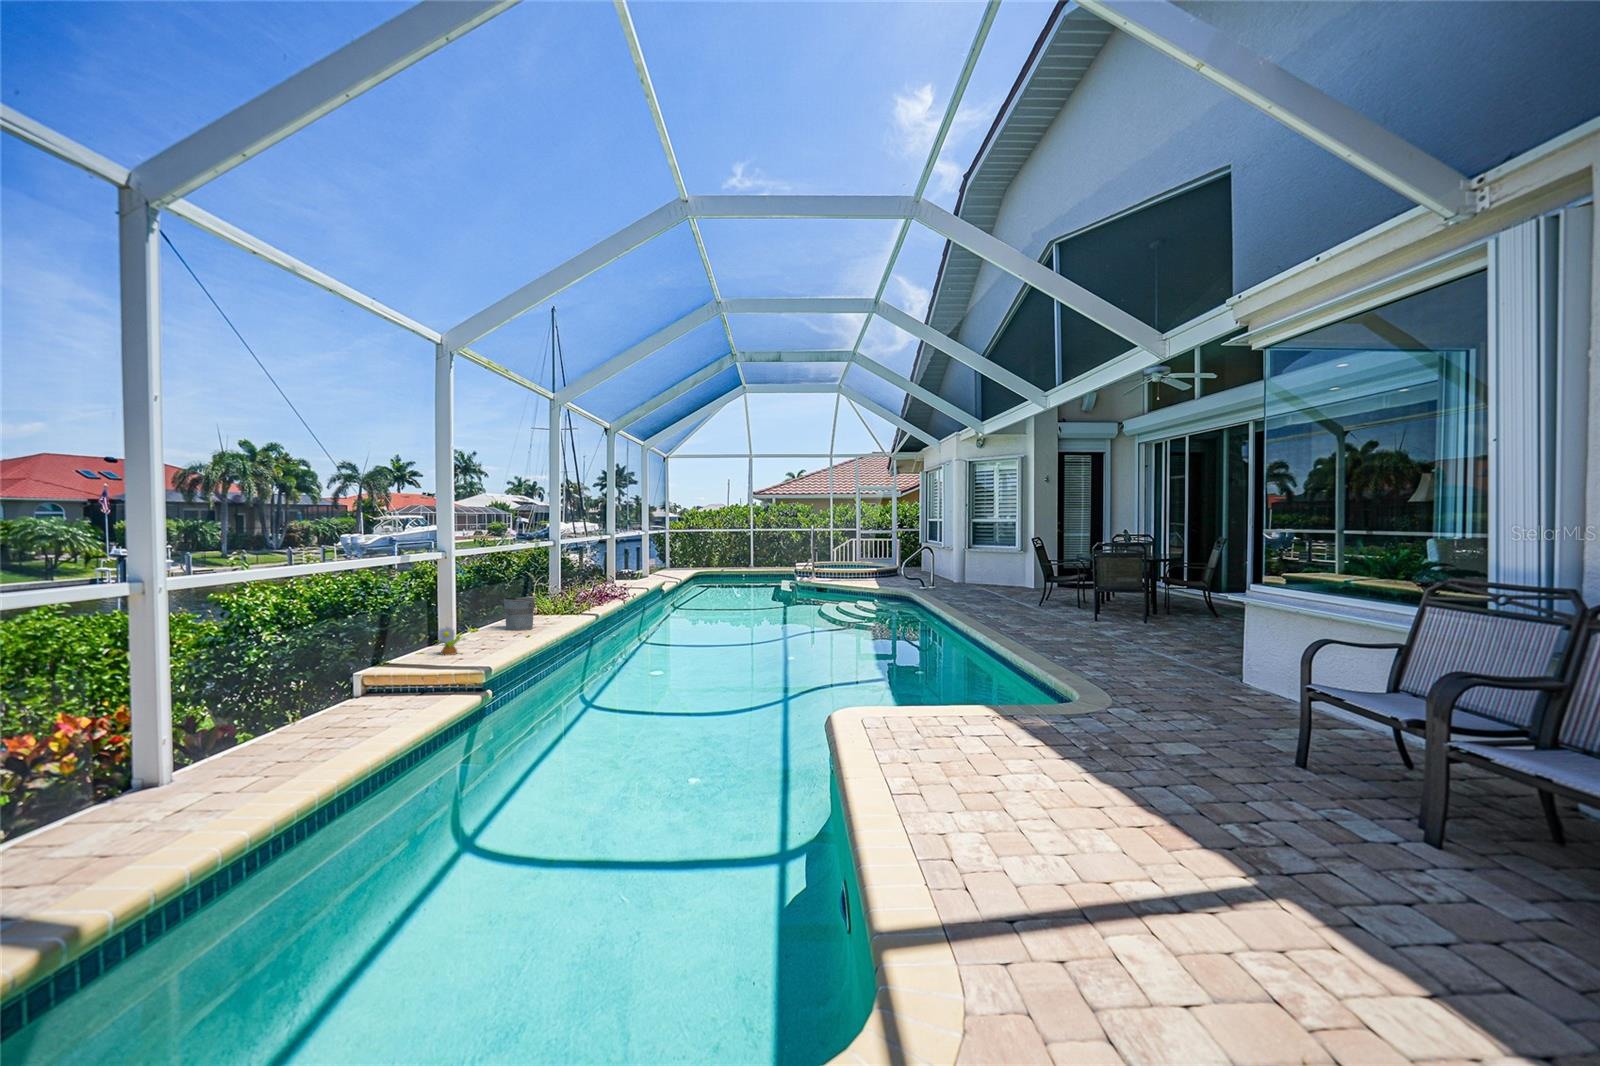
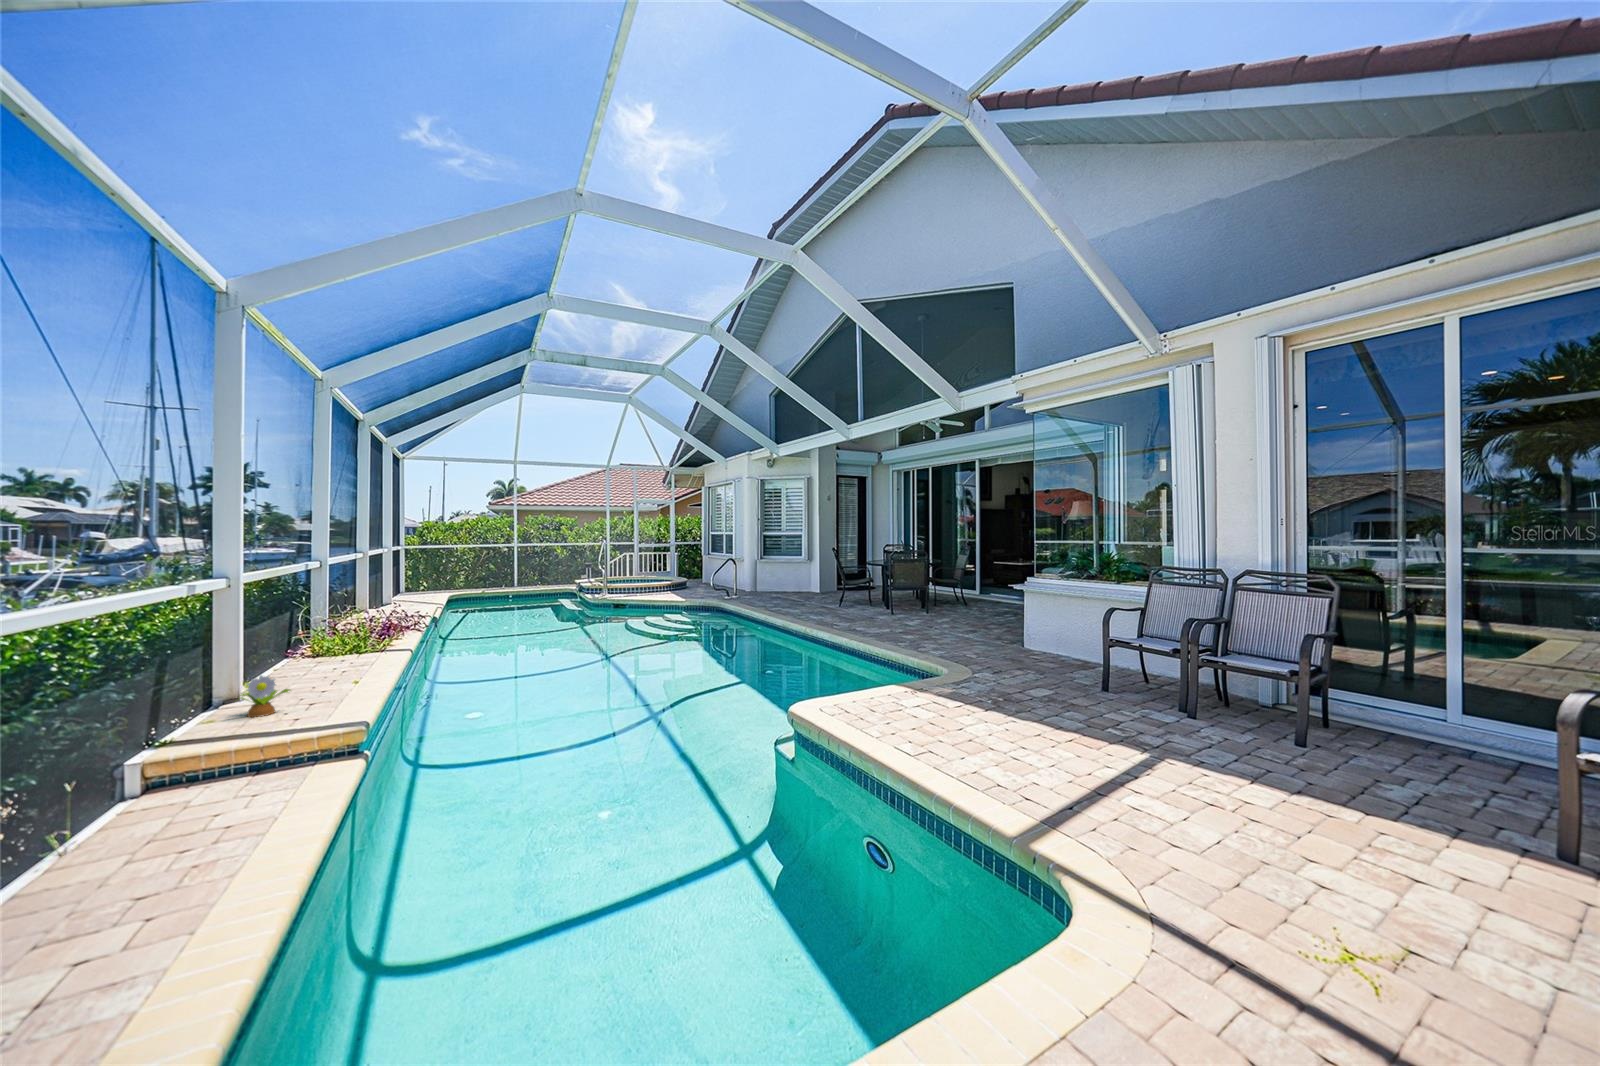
bucket: present [500,597,536,631] -> none [293,629,348,675]

